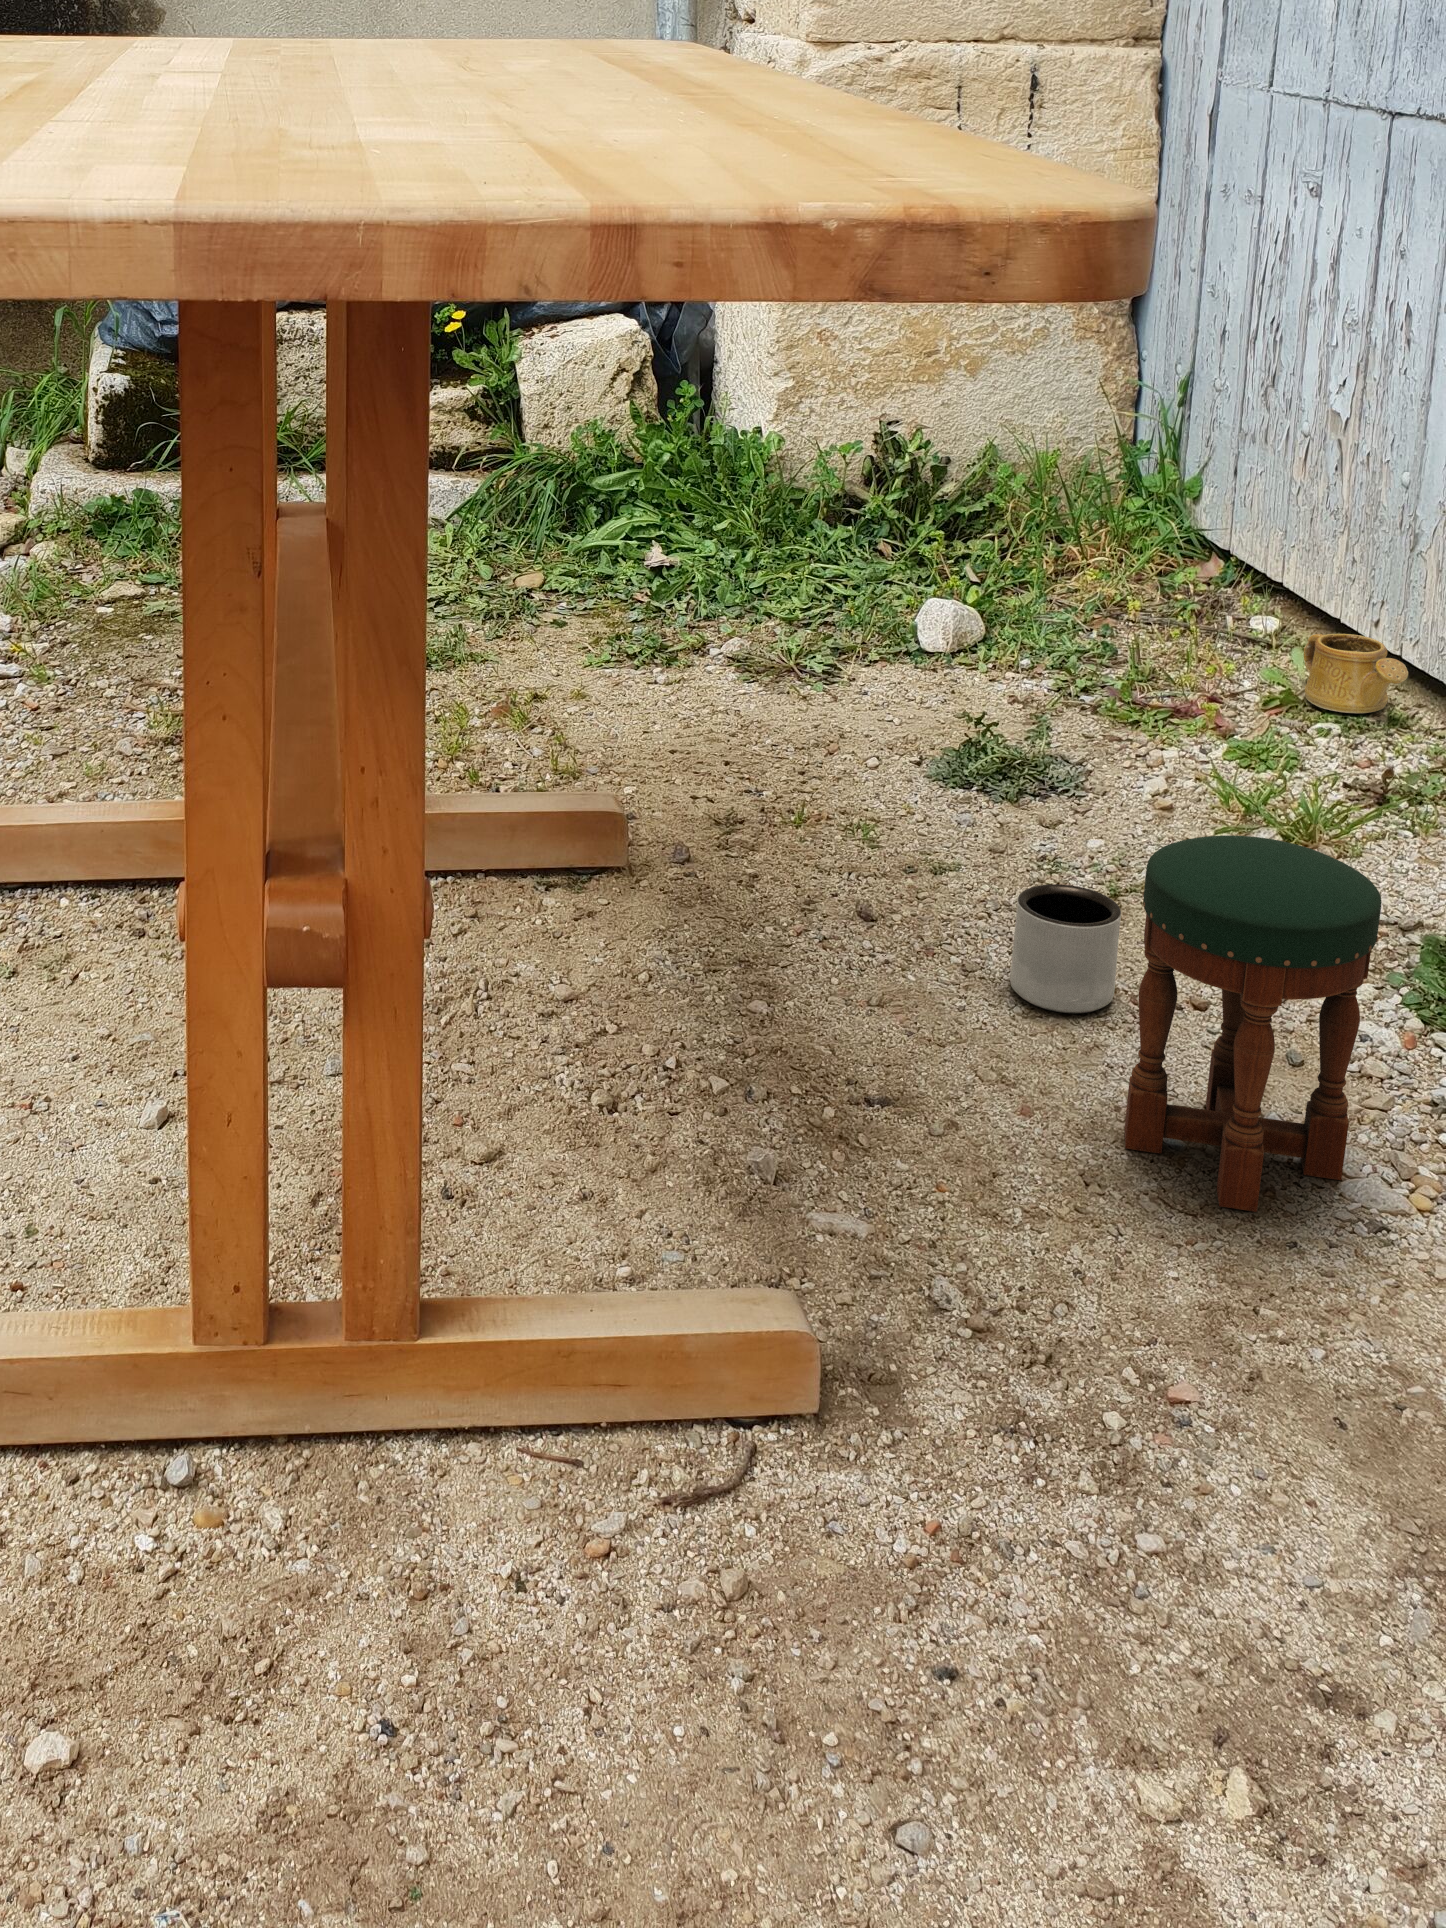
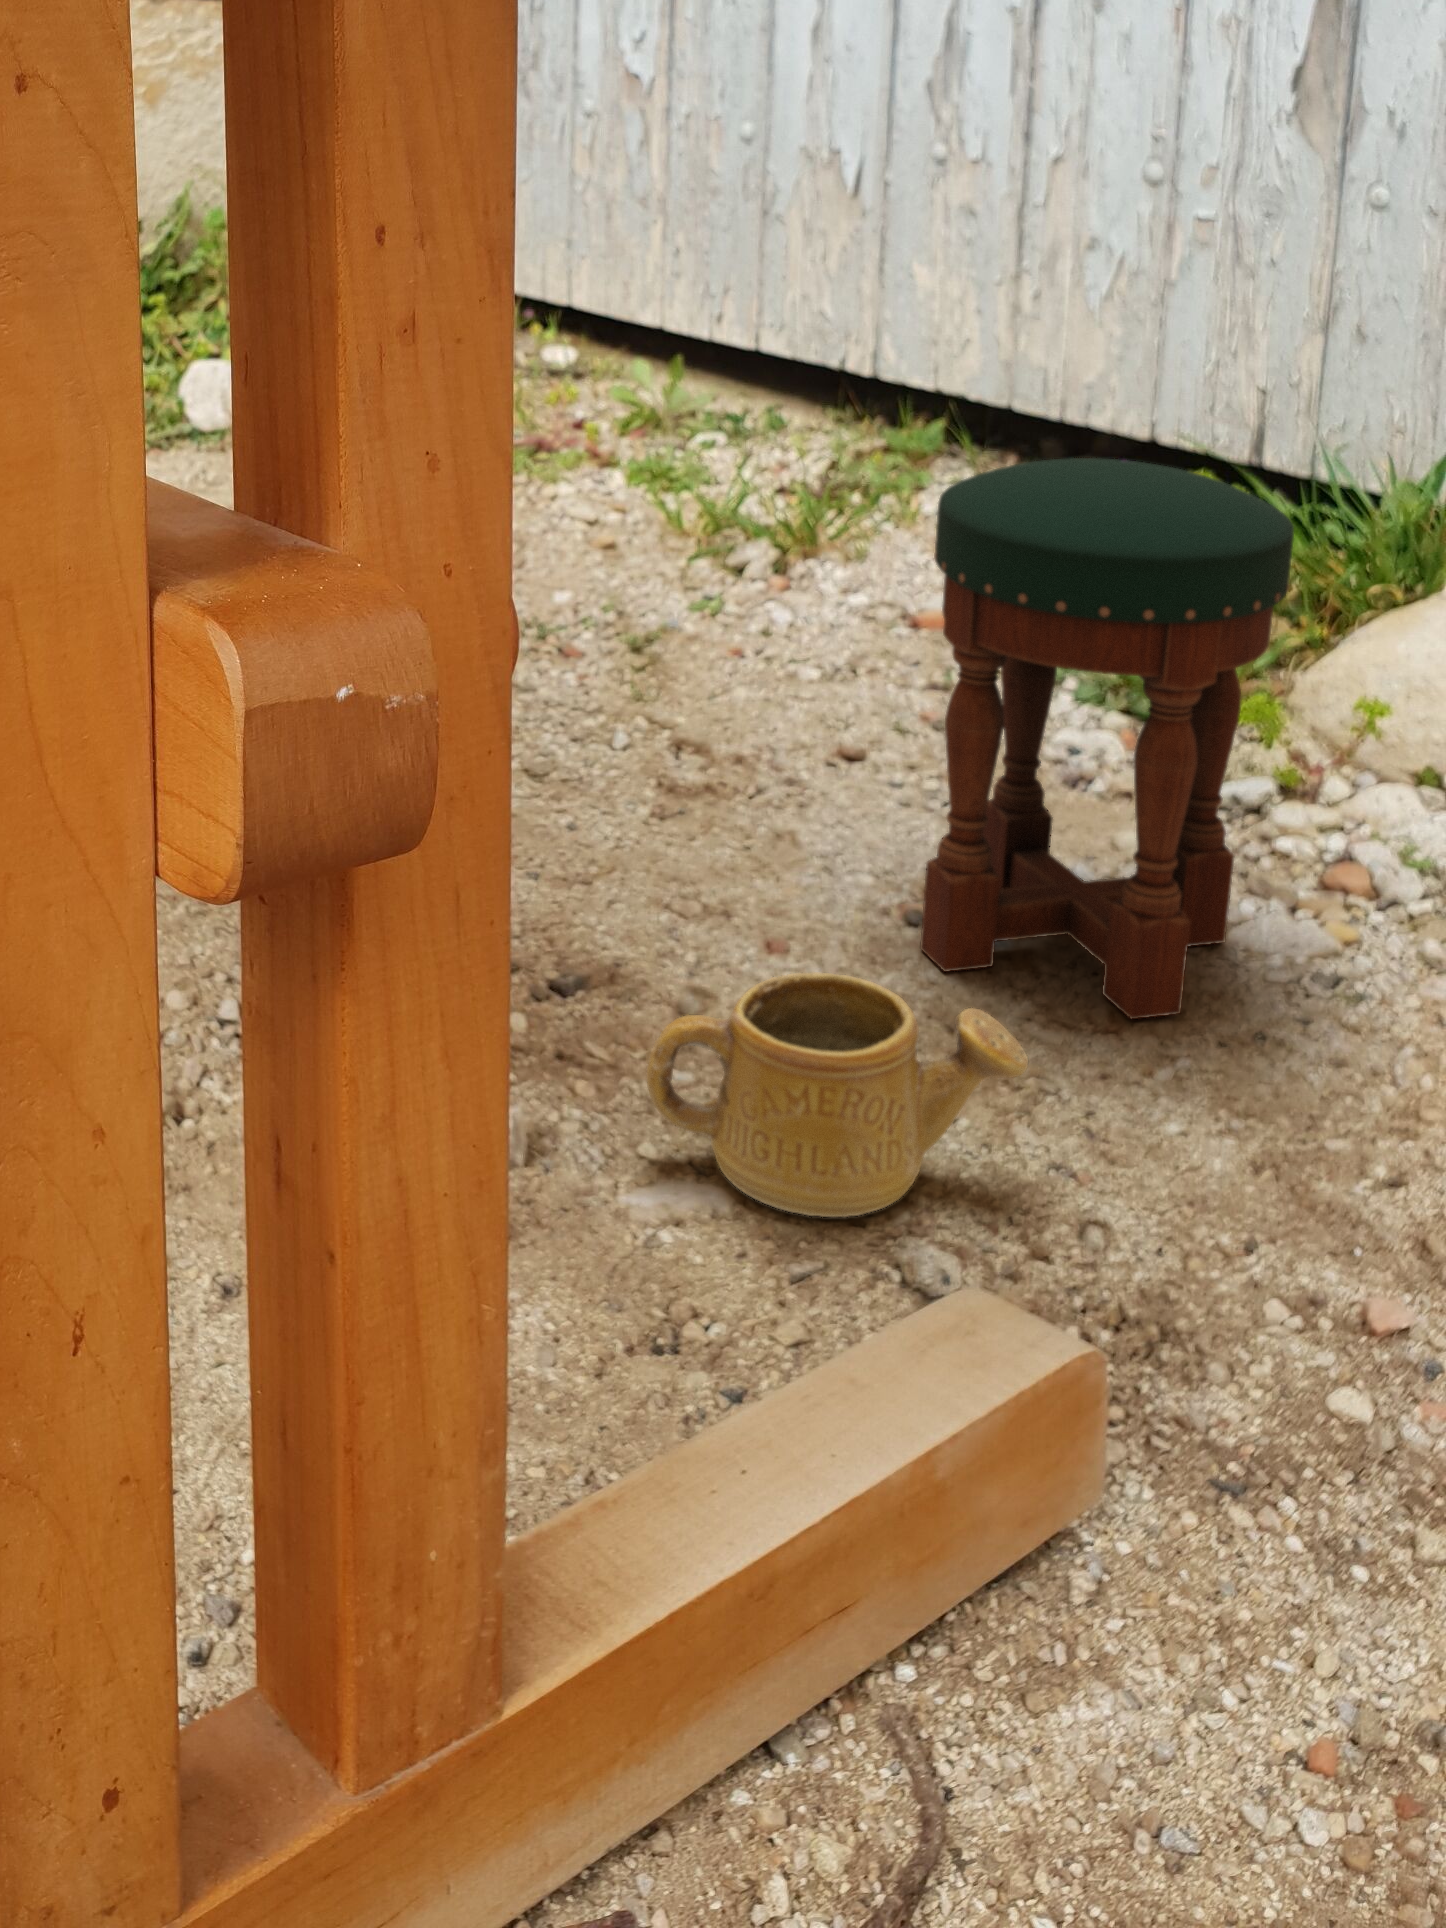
watering can: present [1304,634,1408,713] -> present [647,972,1028,1217]
planter: present [1010,884,1121,1013] -> none [606,629,761,811]

